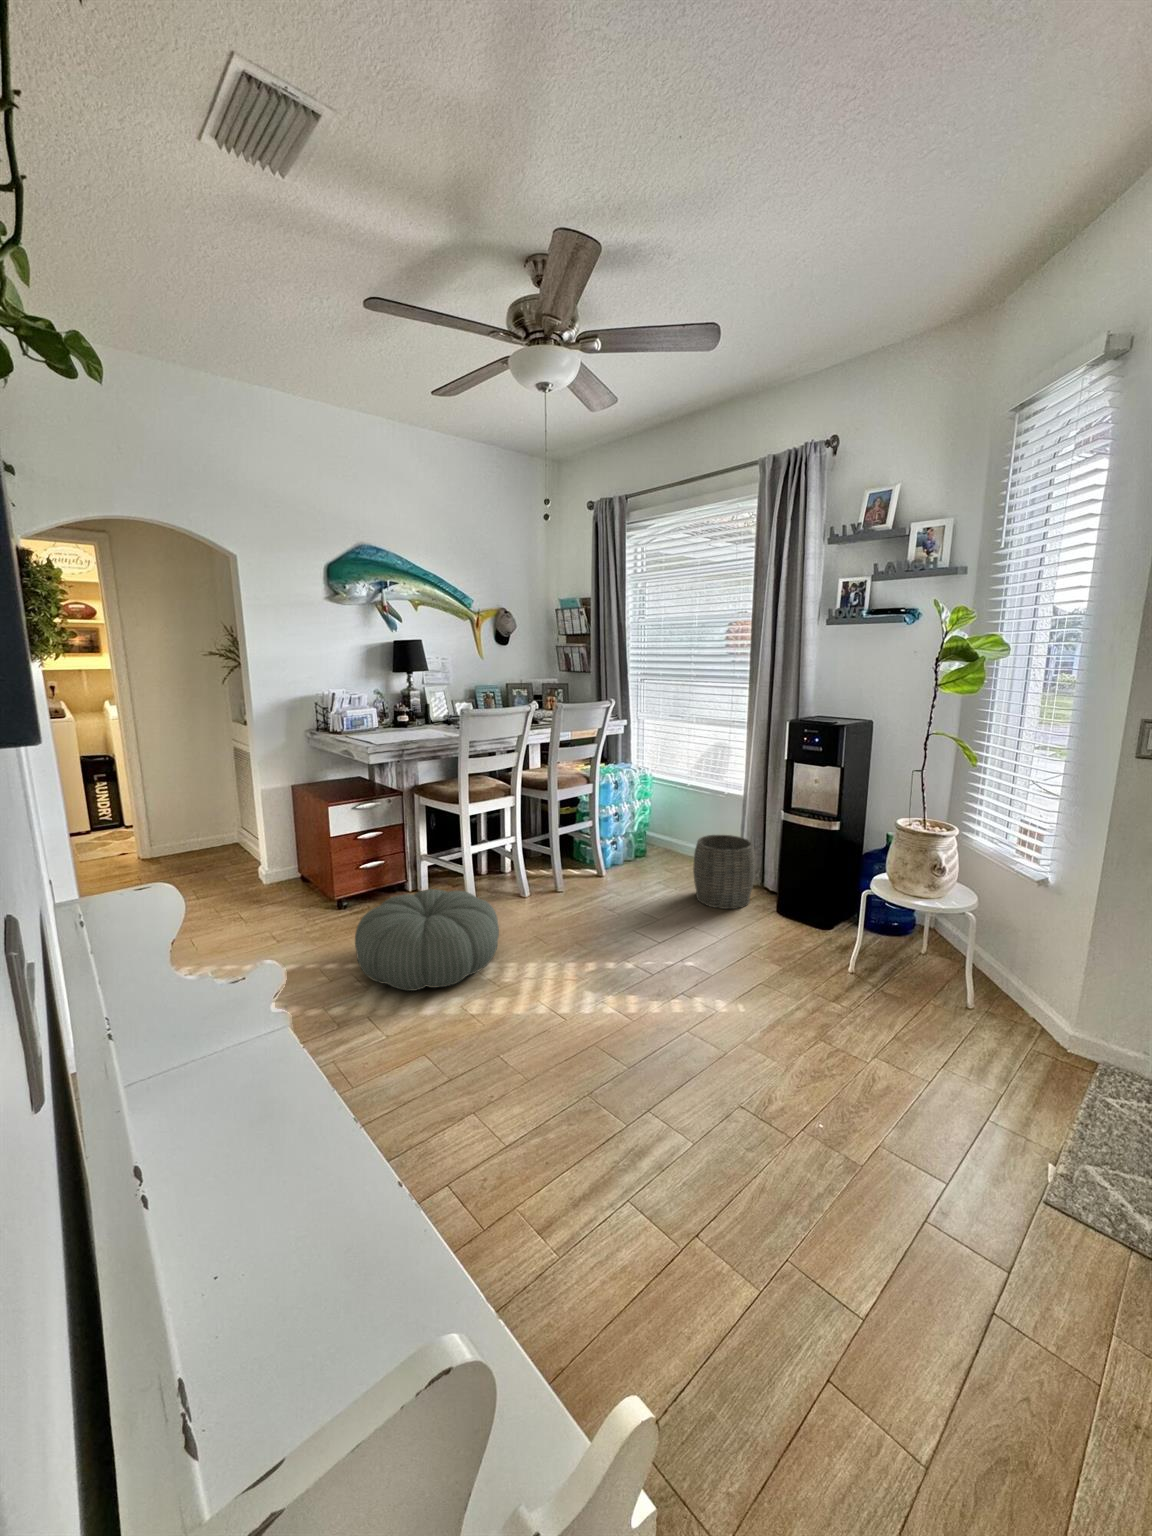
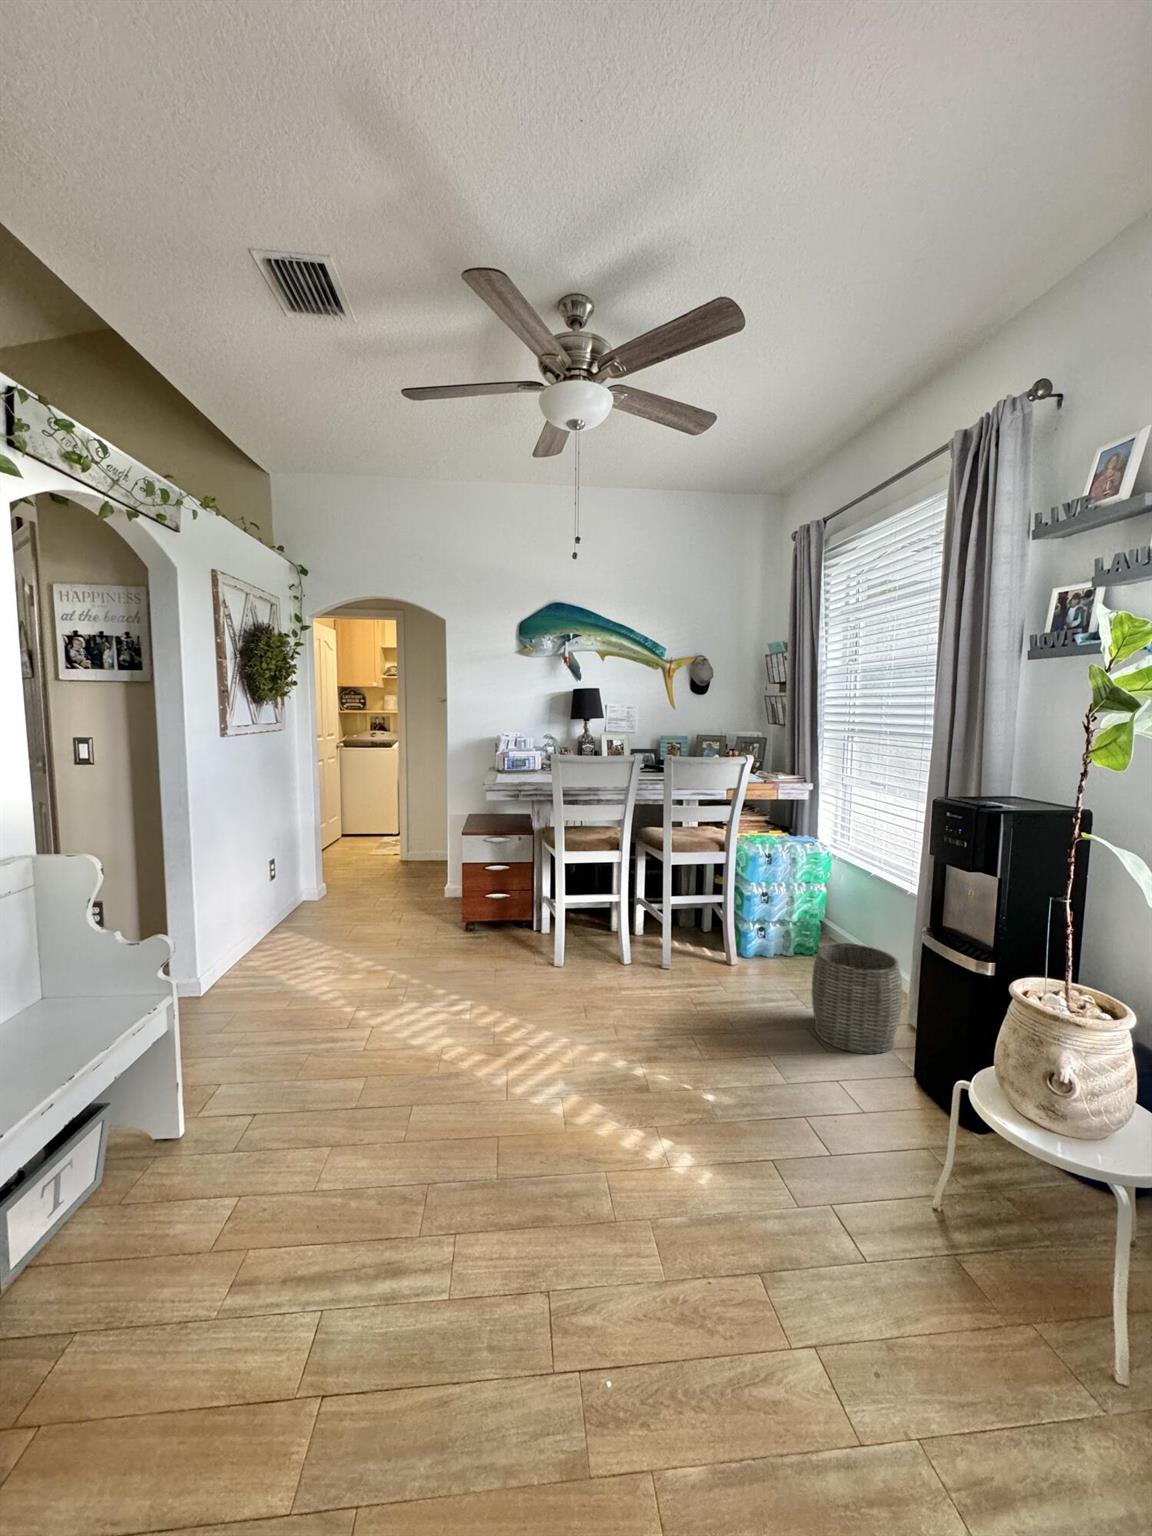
pouf: present [355,889,499,991] -> none [393,928,536,1027]

